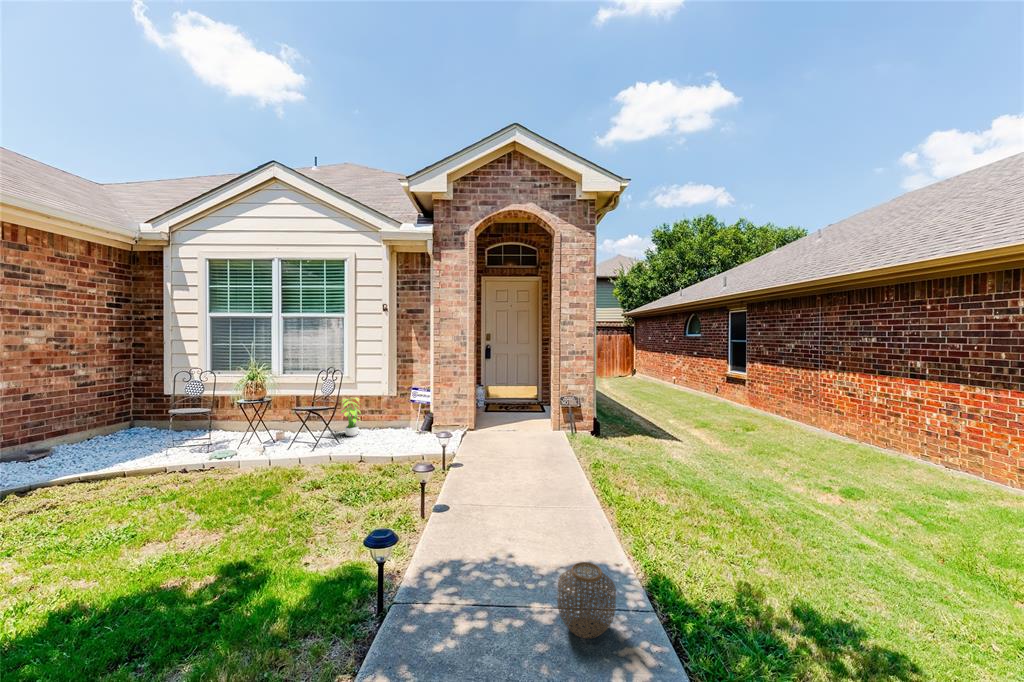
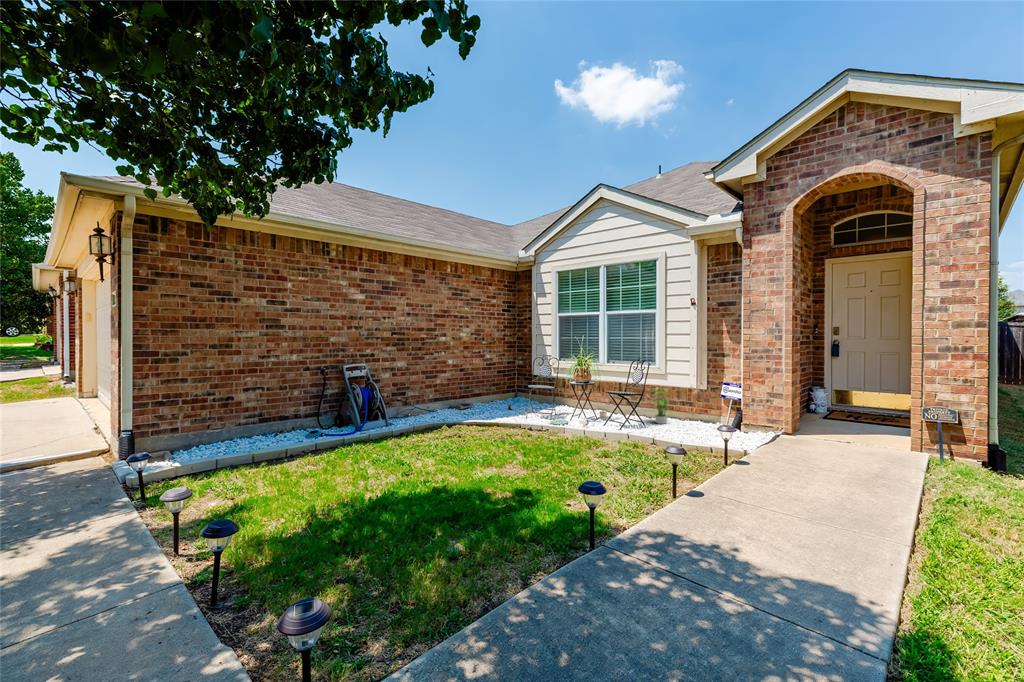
woven basket: present [558,562,616,638] -> none [761,545,829,621]

